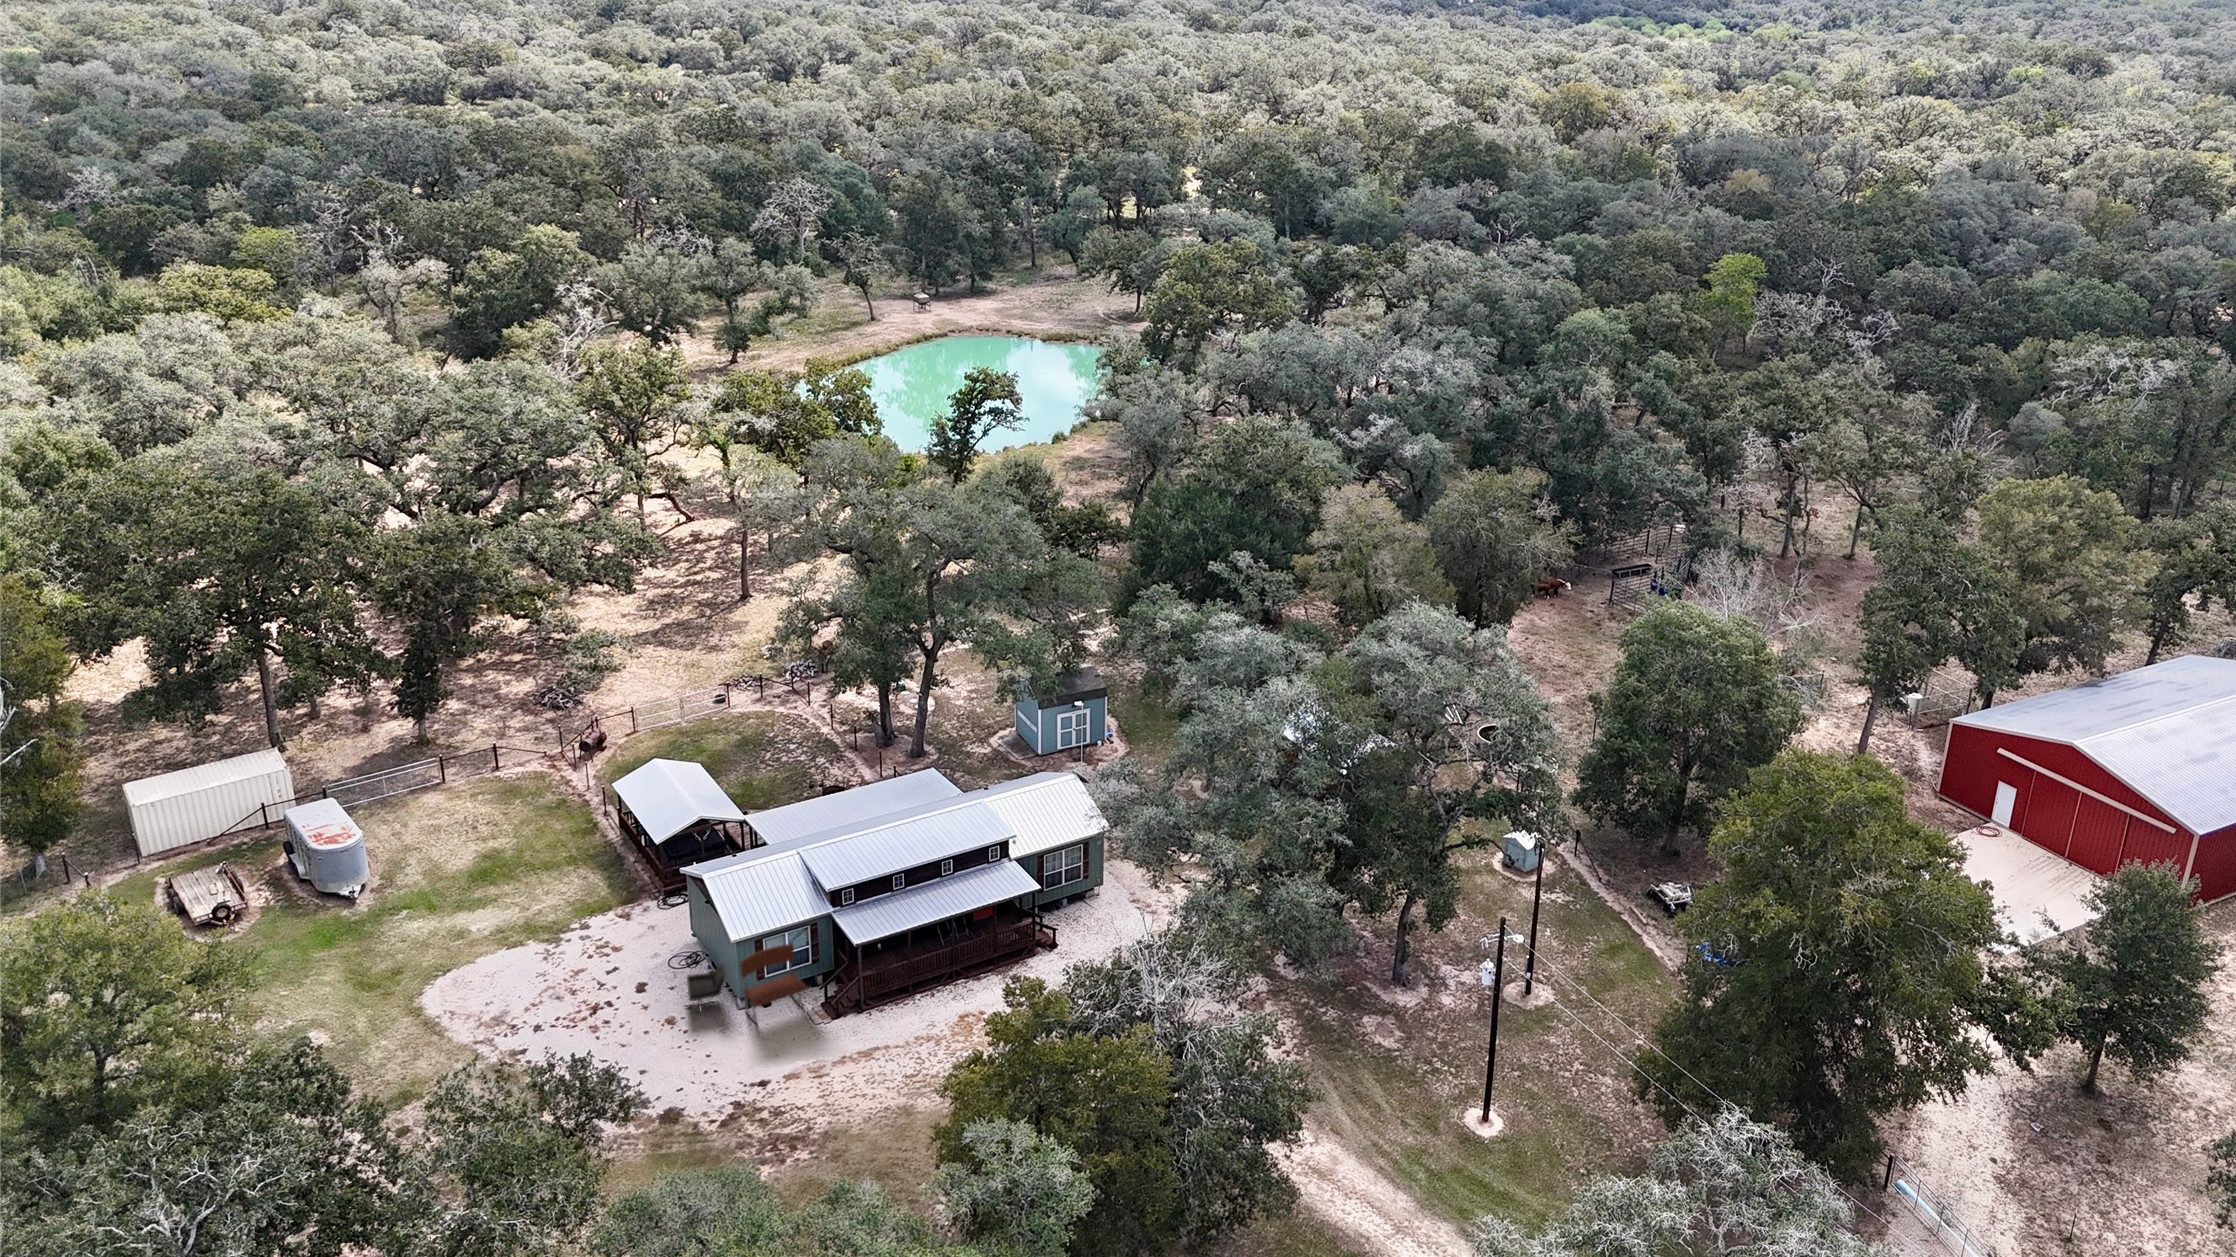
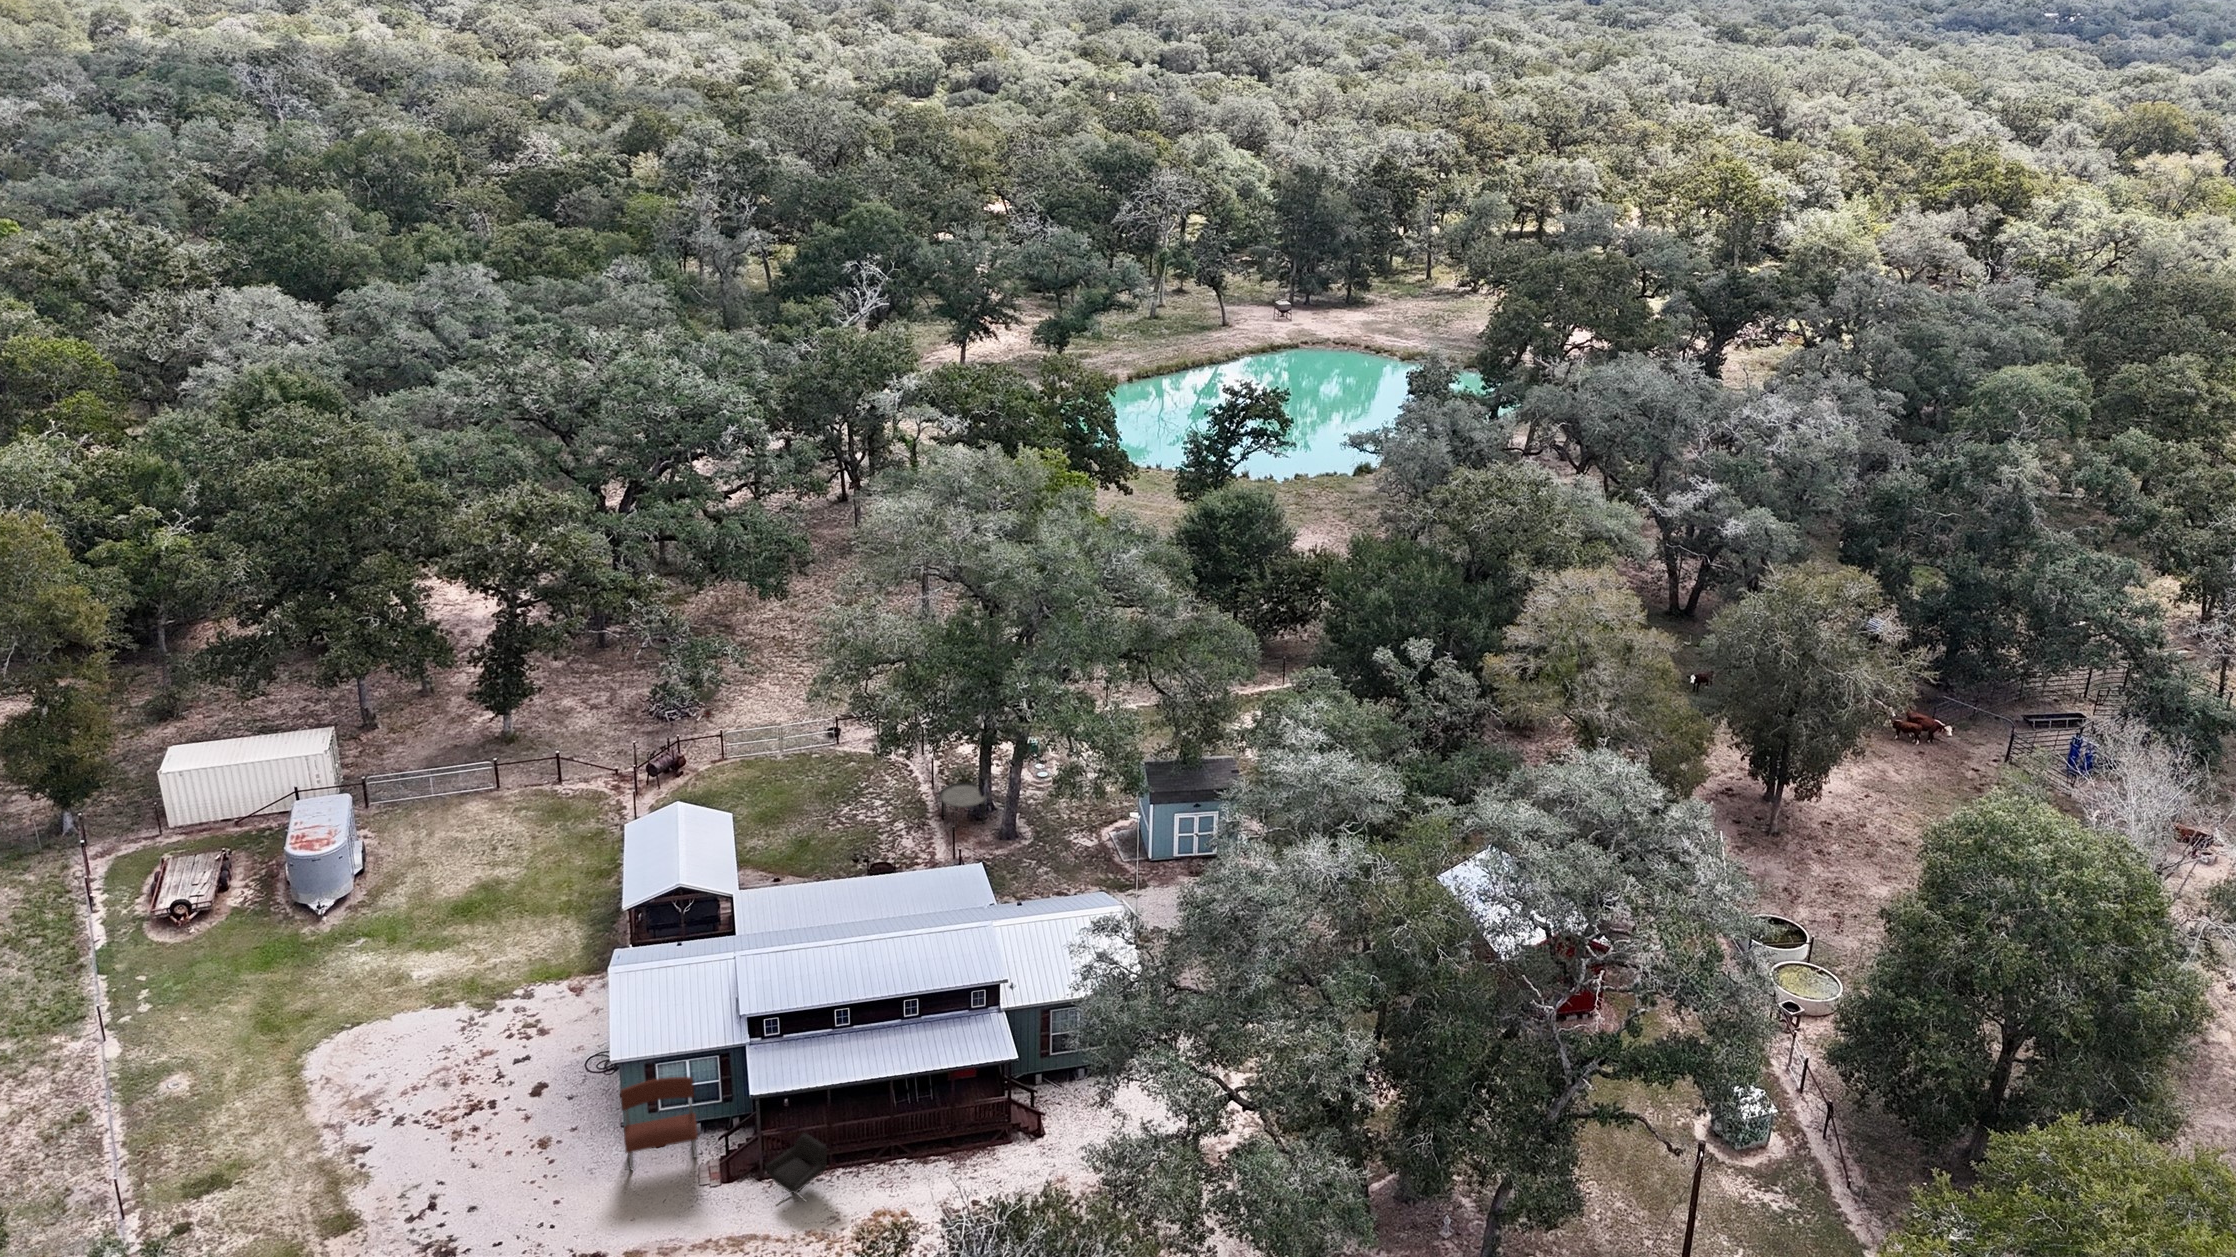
potted tree: present [356,700,375,731] -> present [694,684,719,717]
round table: none [854,718,897,758] -> present [939,782,989,829]
lounge chair: present [687,964,725,1011] -> present [765,1133,827,1204]

